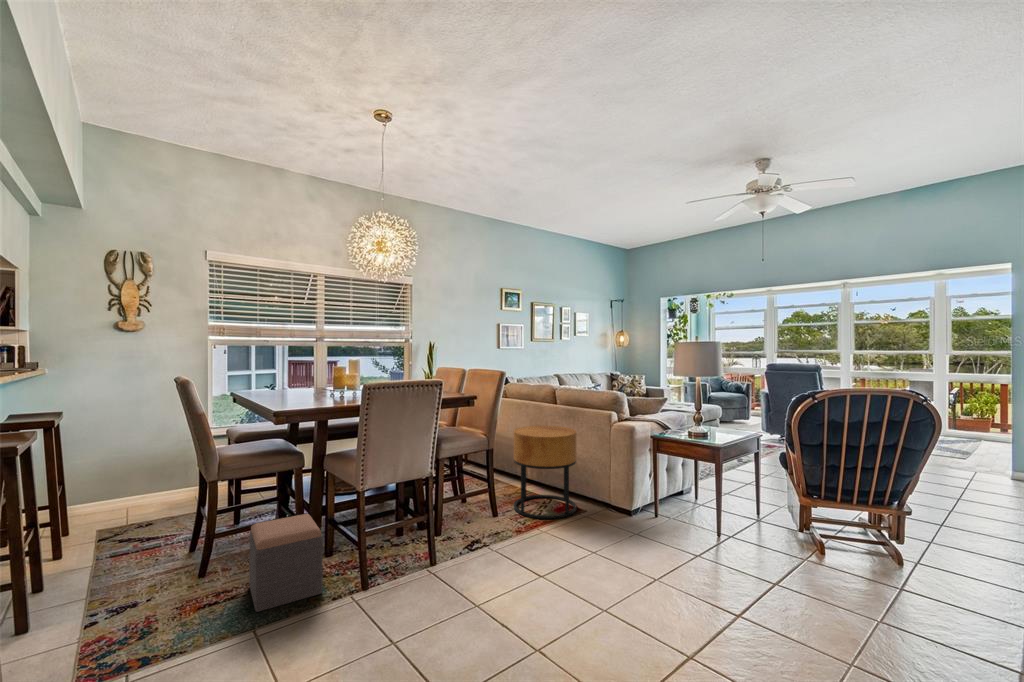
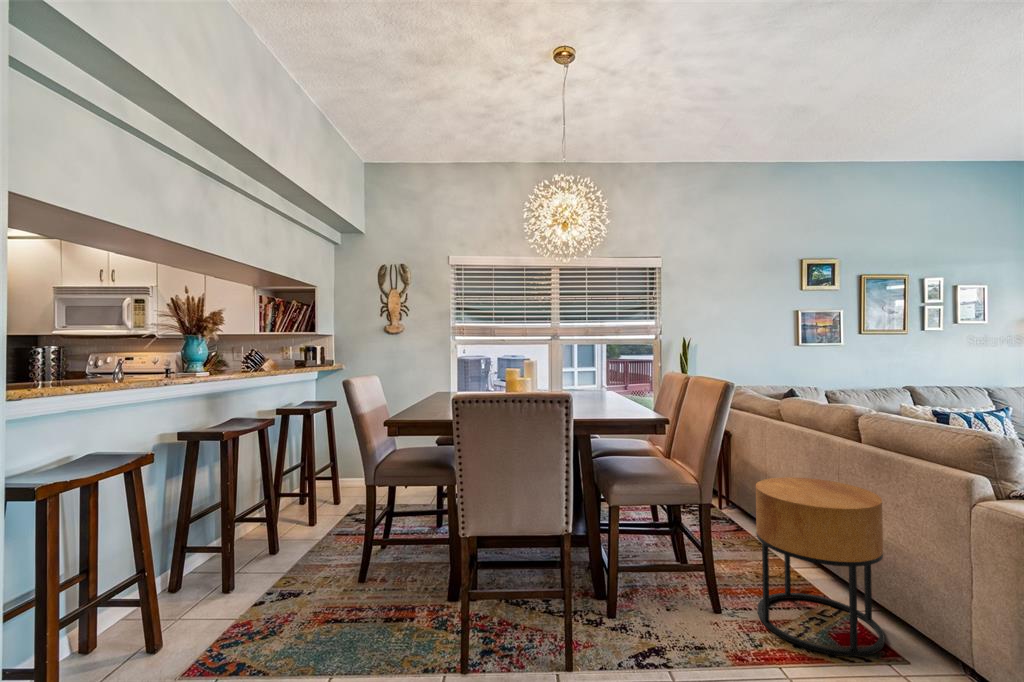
footstool: present [249,514,323,612] -> none [355,547,441,654]

